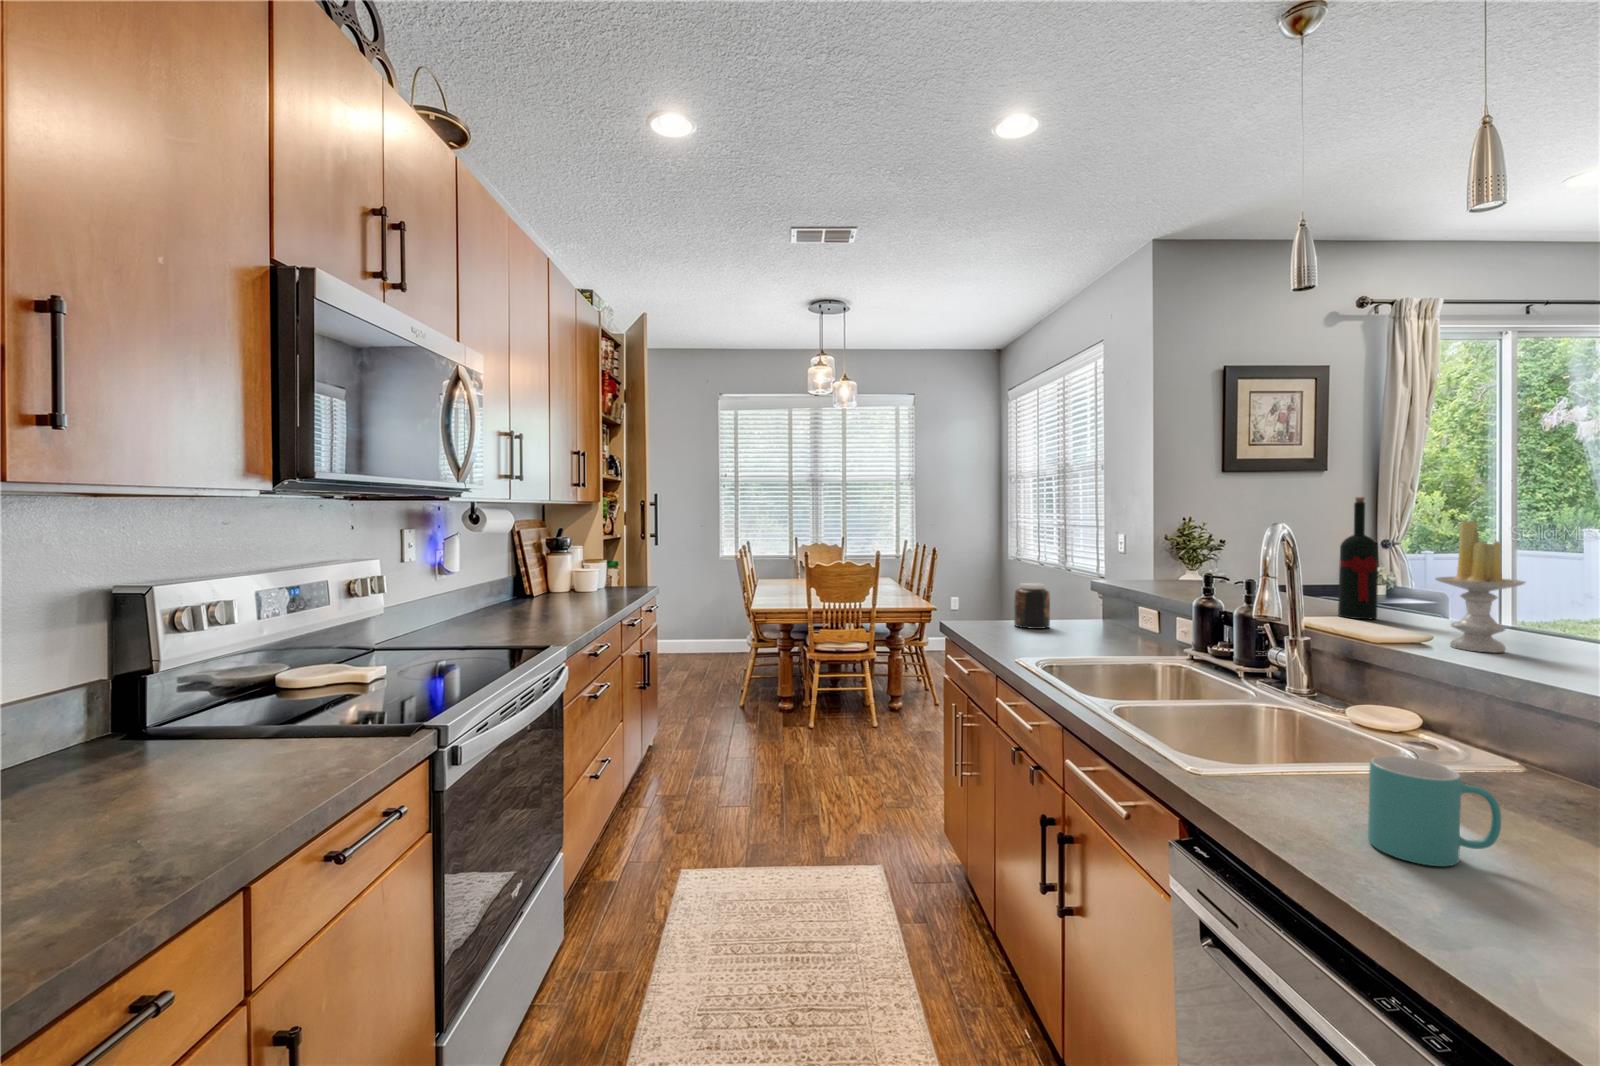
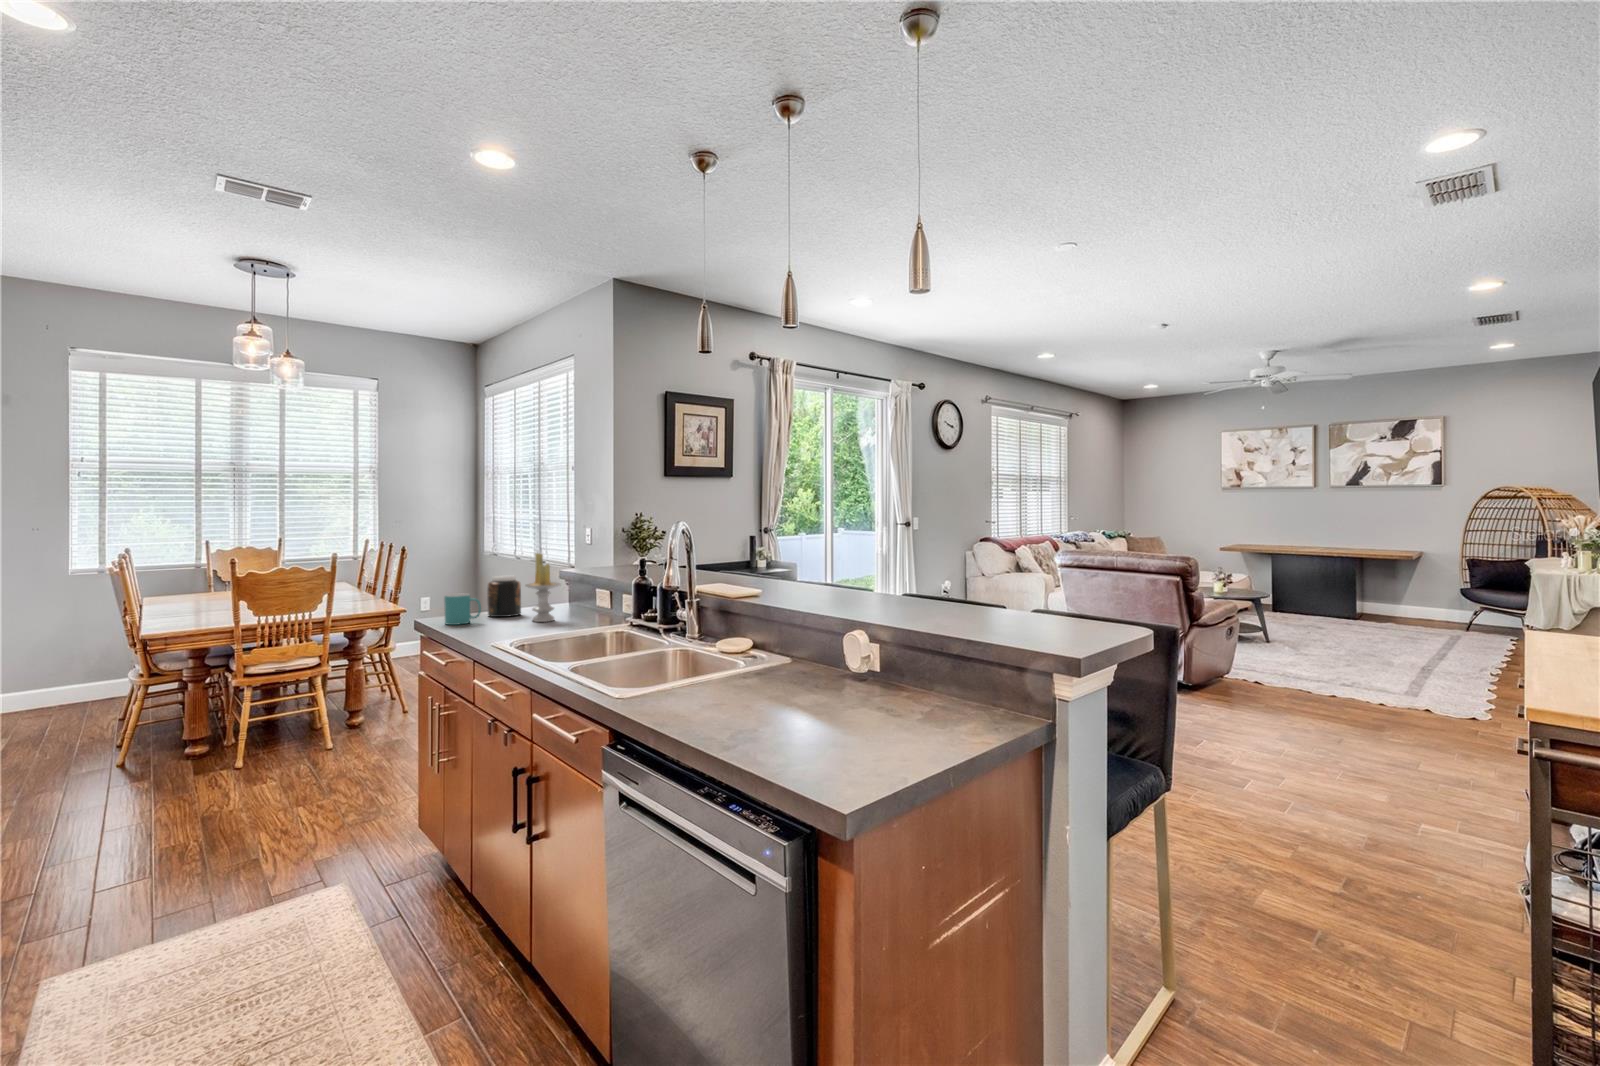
wine bottle: present [1338,497,1378,619] -> none [725,501,746,585]
candle: present [1436,521,1525,652] -> present [525,553,560,622]
mug: present [1368,756,1501,866] -> present [444,594,481,625]

